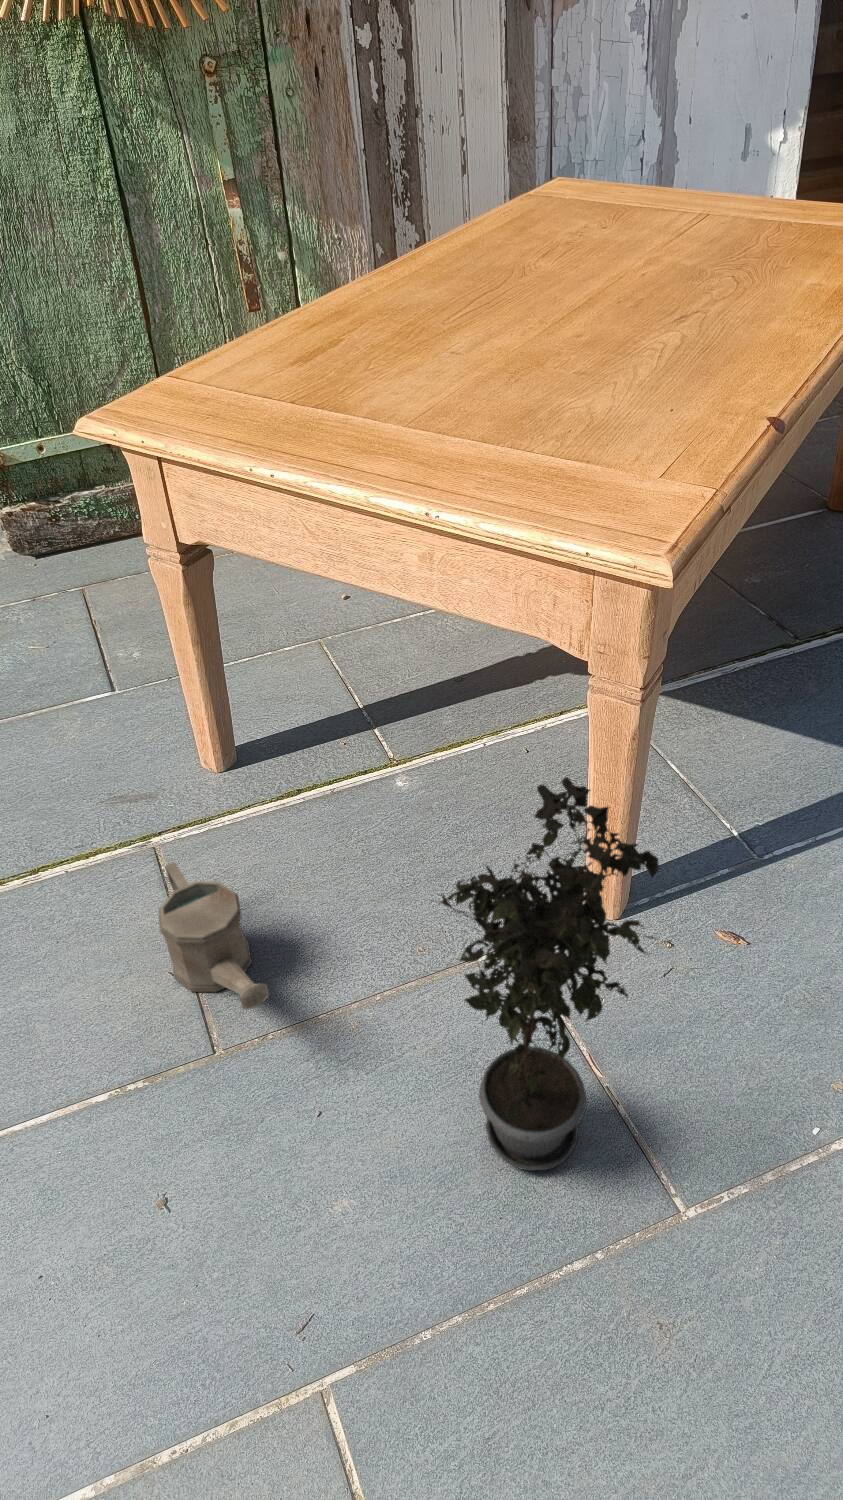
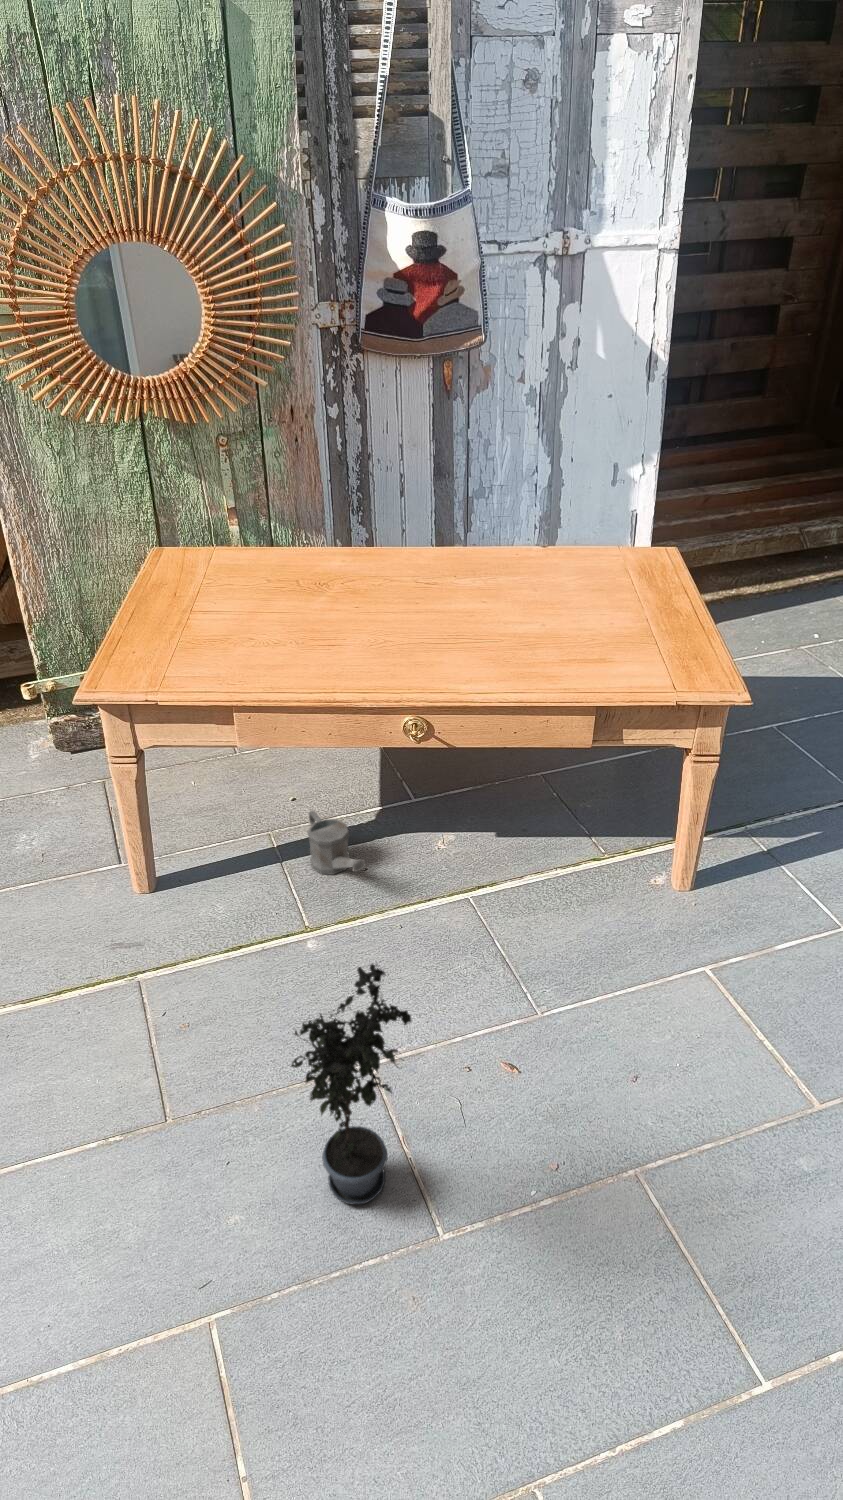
watering can: present [159,862,269,1009] -> present [308,811,365,875]

